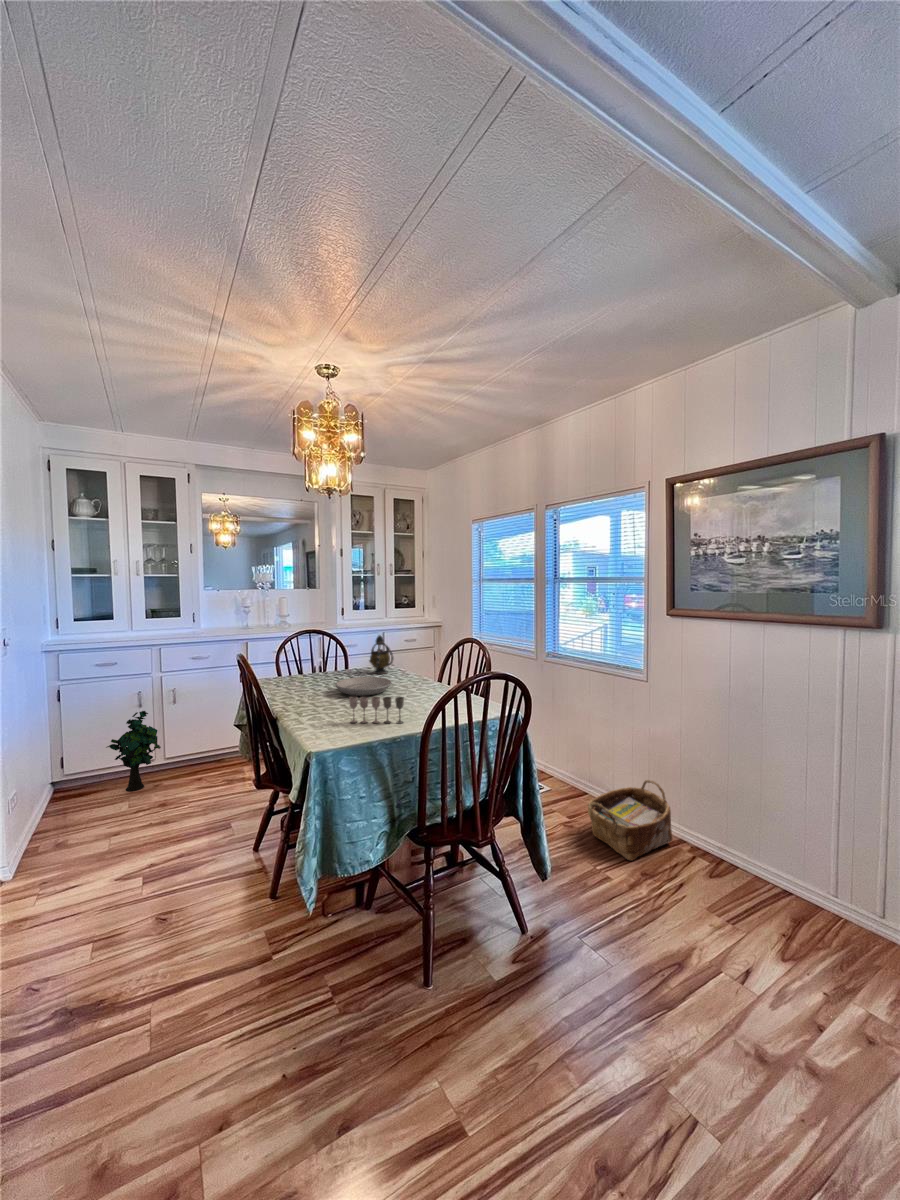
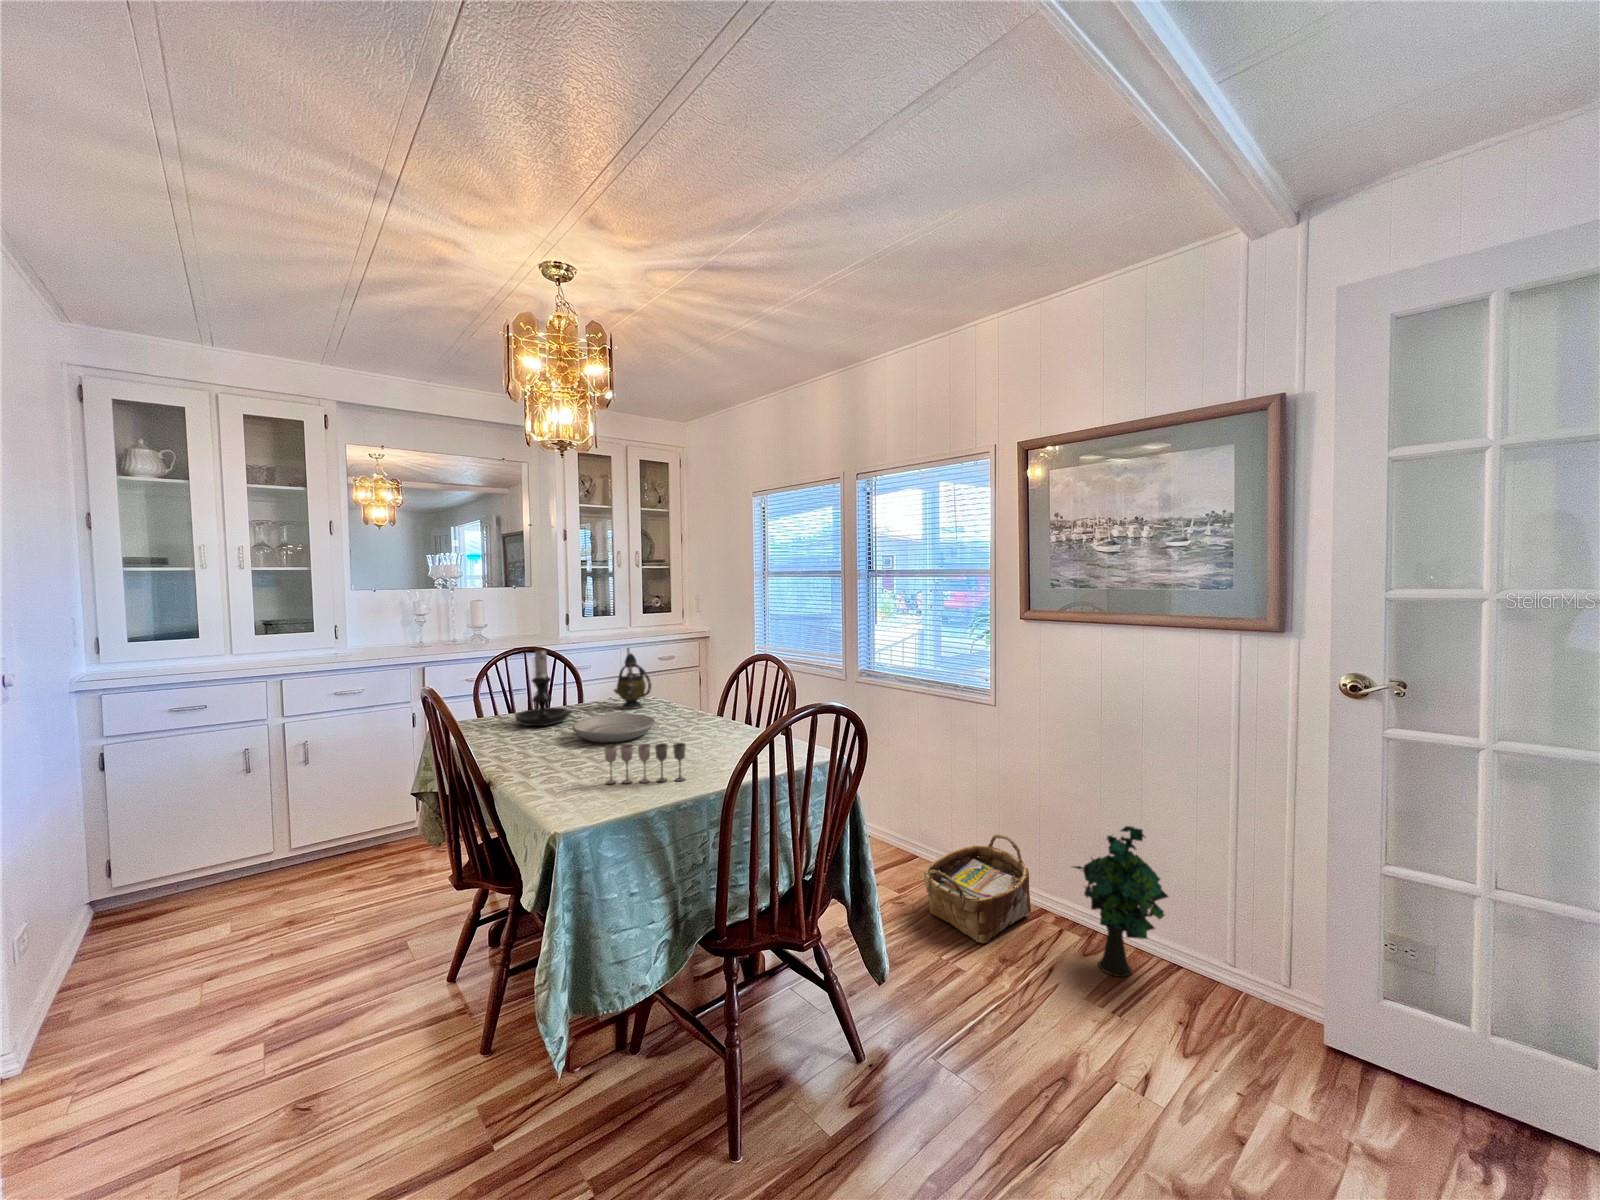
candle holder: none [300,628,339,683] -> present [515,650,572,726]
decorative plant: present [106,711,161,791] -> present [1073,826,1168,977]

